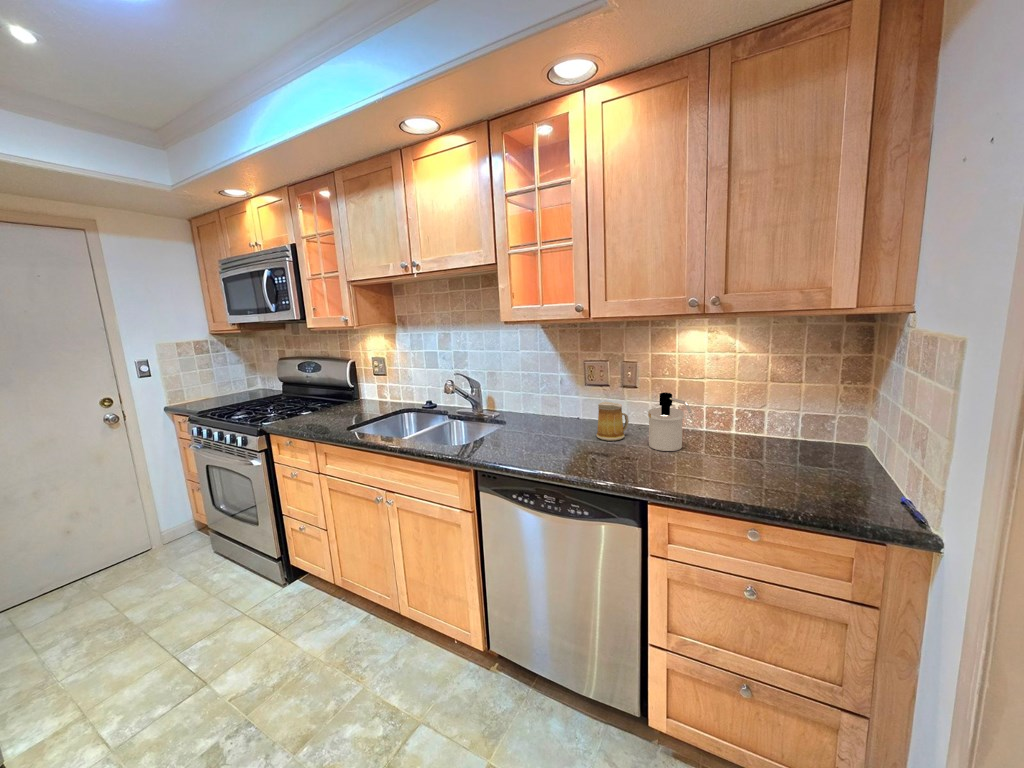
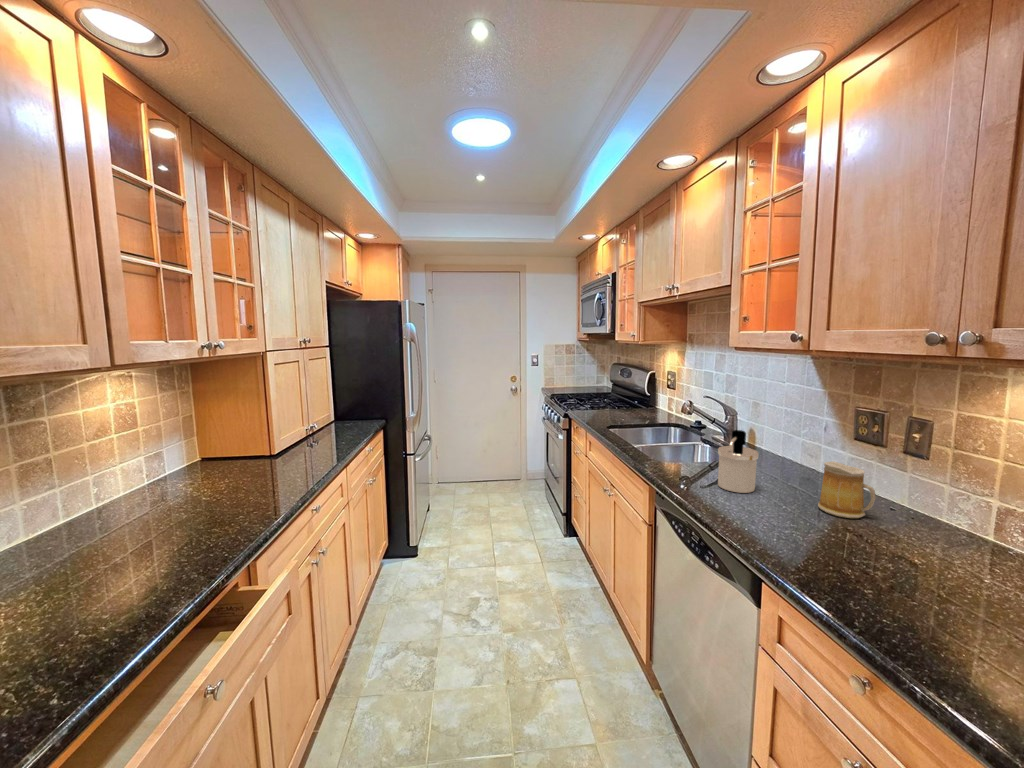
soap dispenser: present [648,392,692,451] -> present [718,430,758,493]

